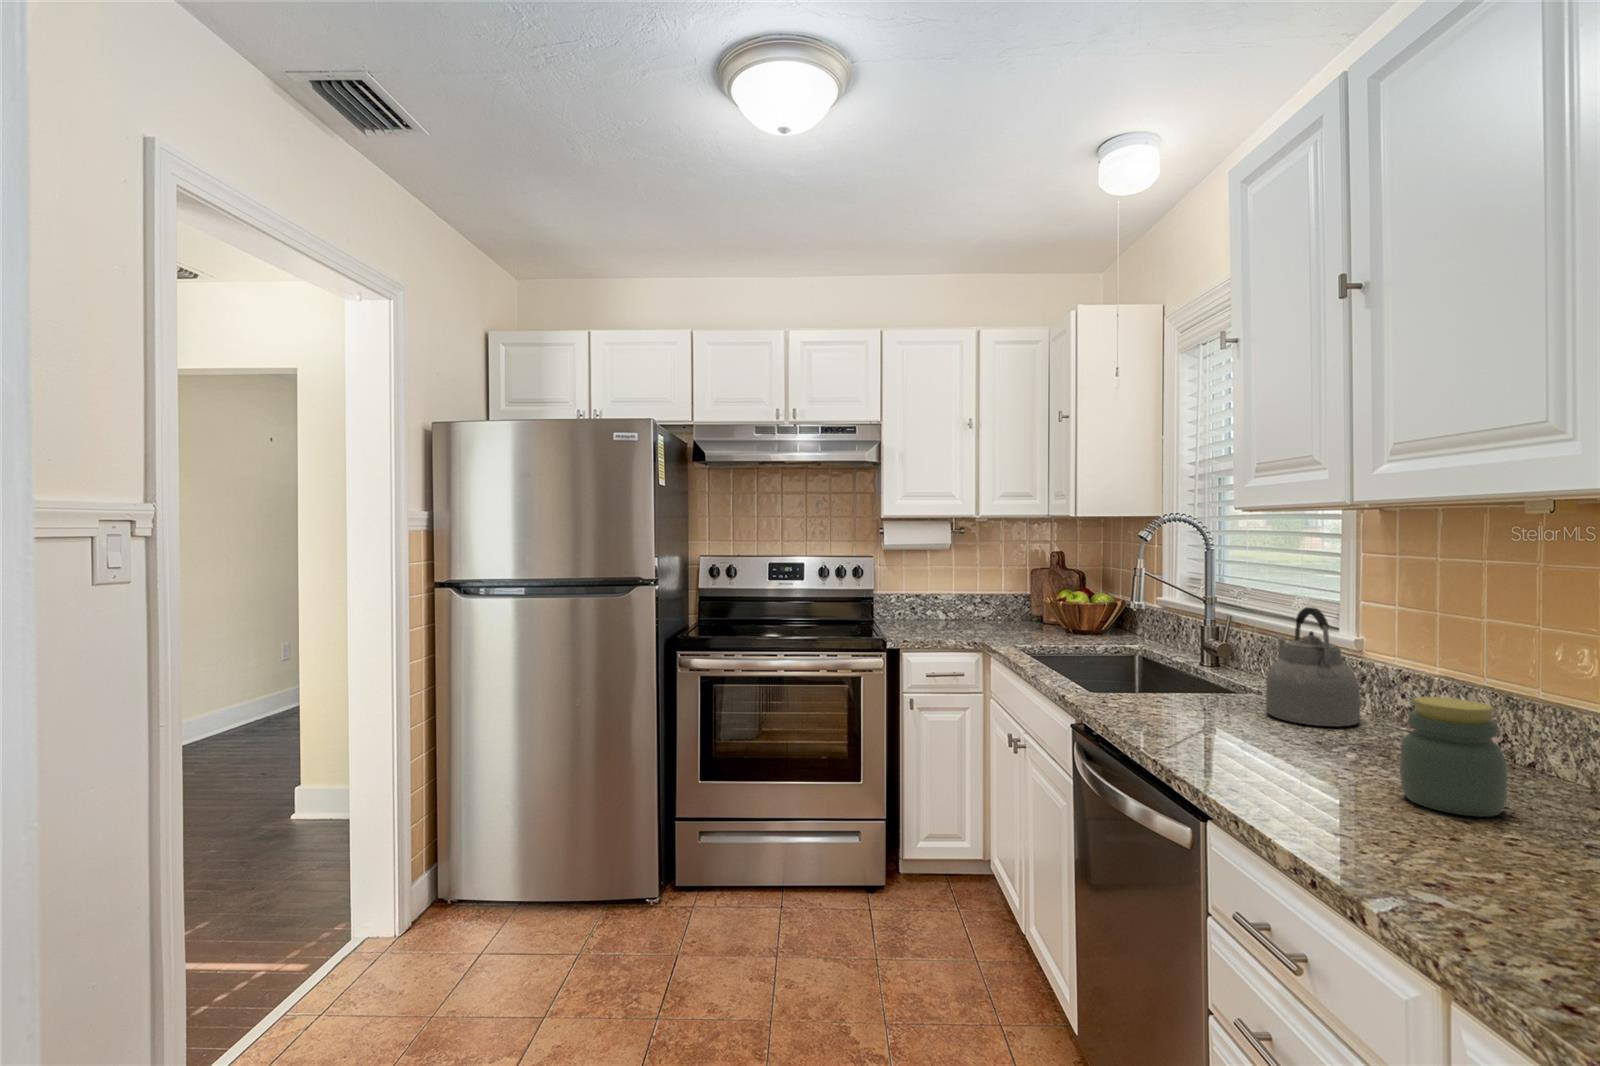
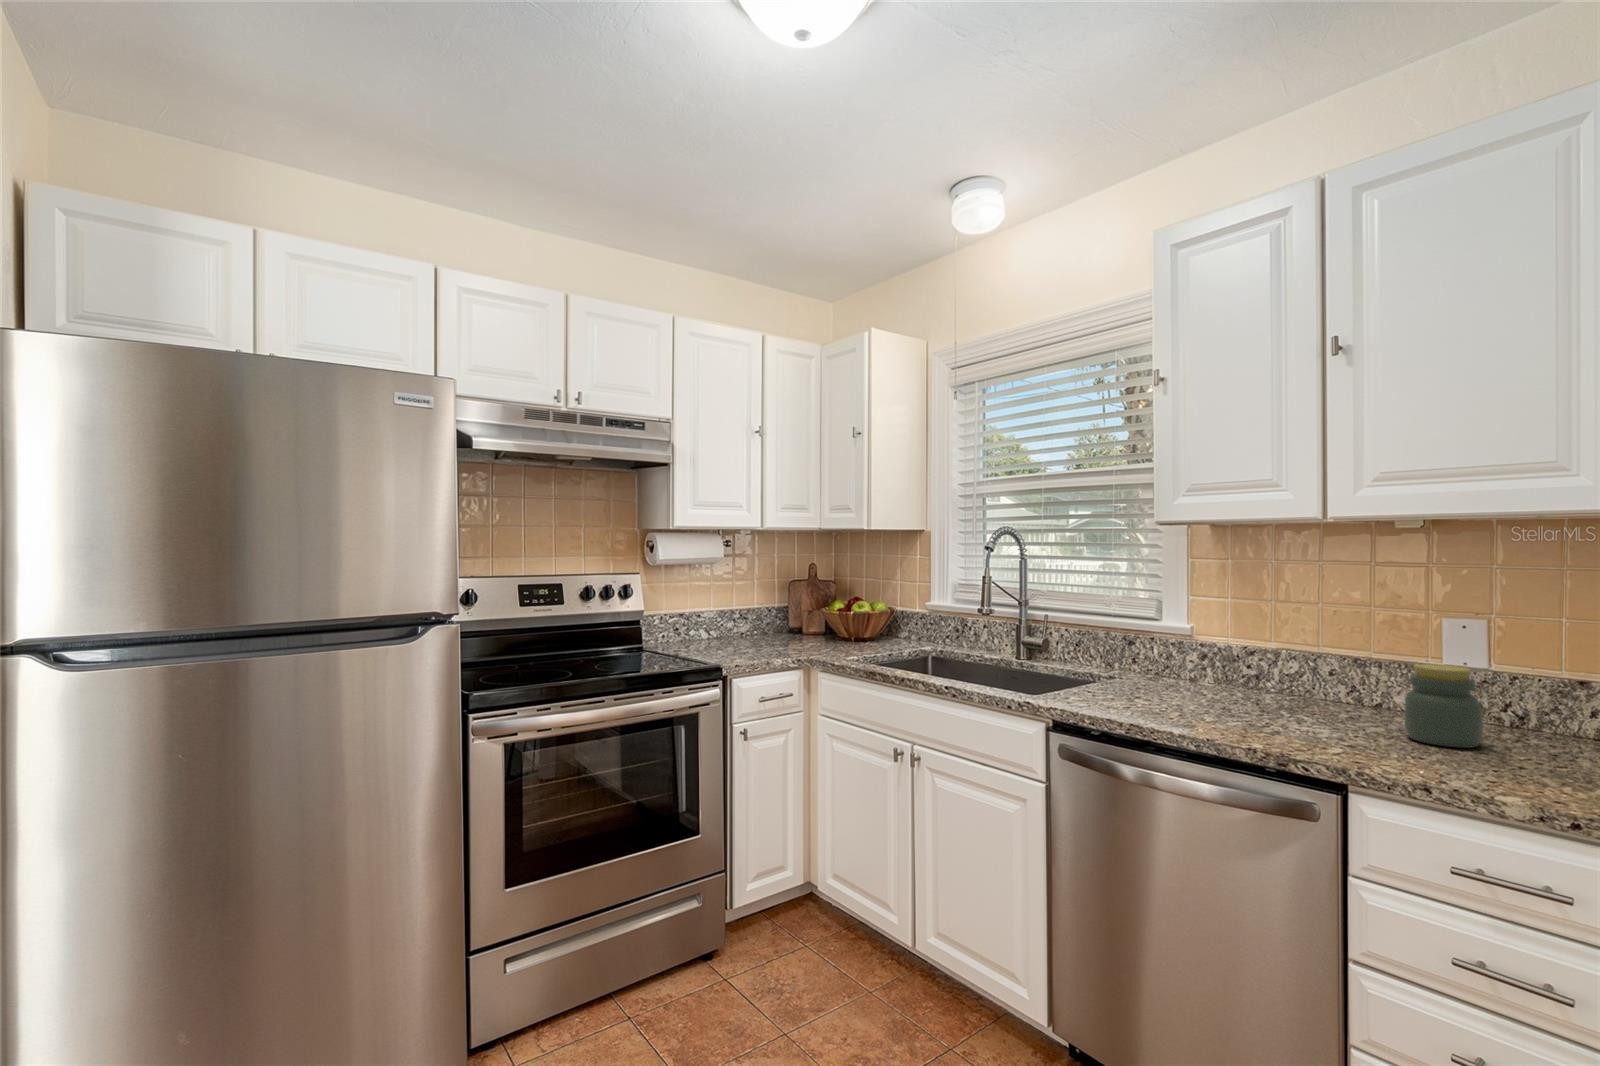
kettle: present [1266,607,1361,727] -> none [1145,604,1239,698]

